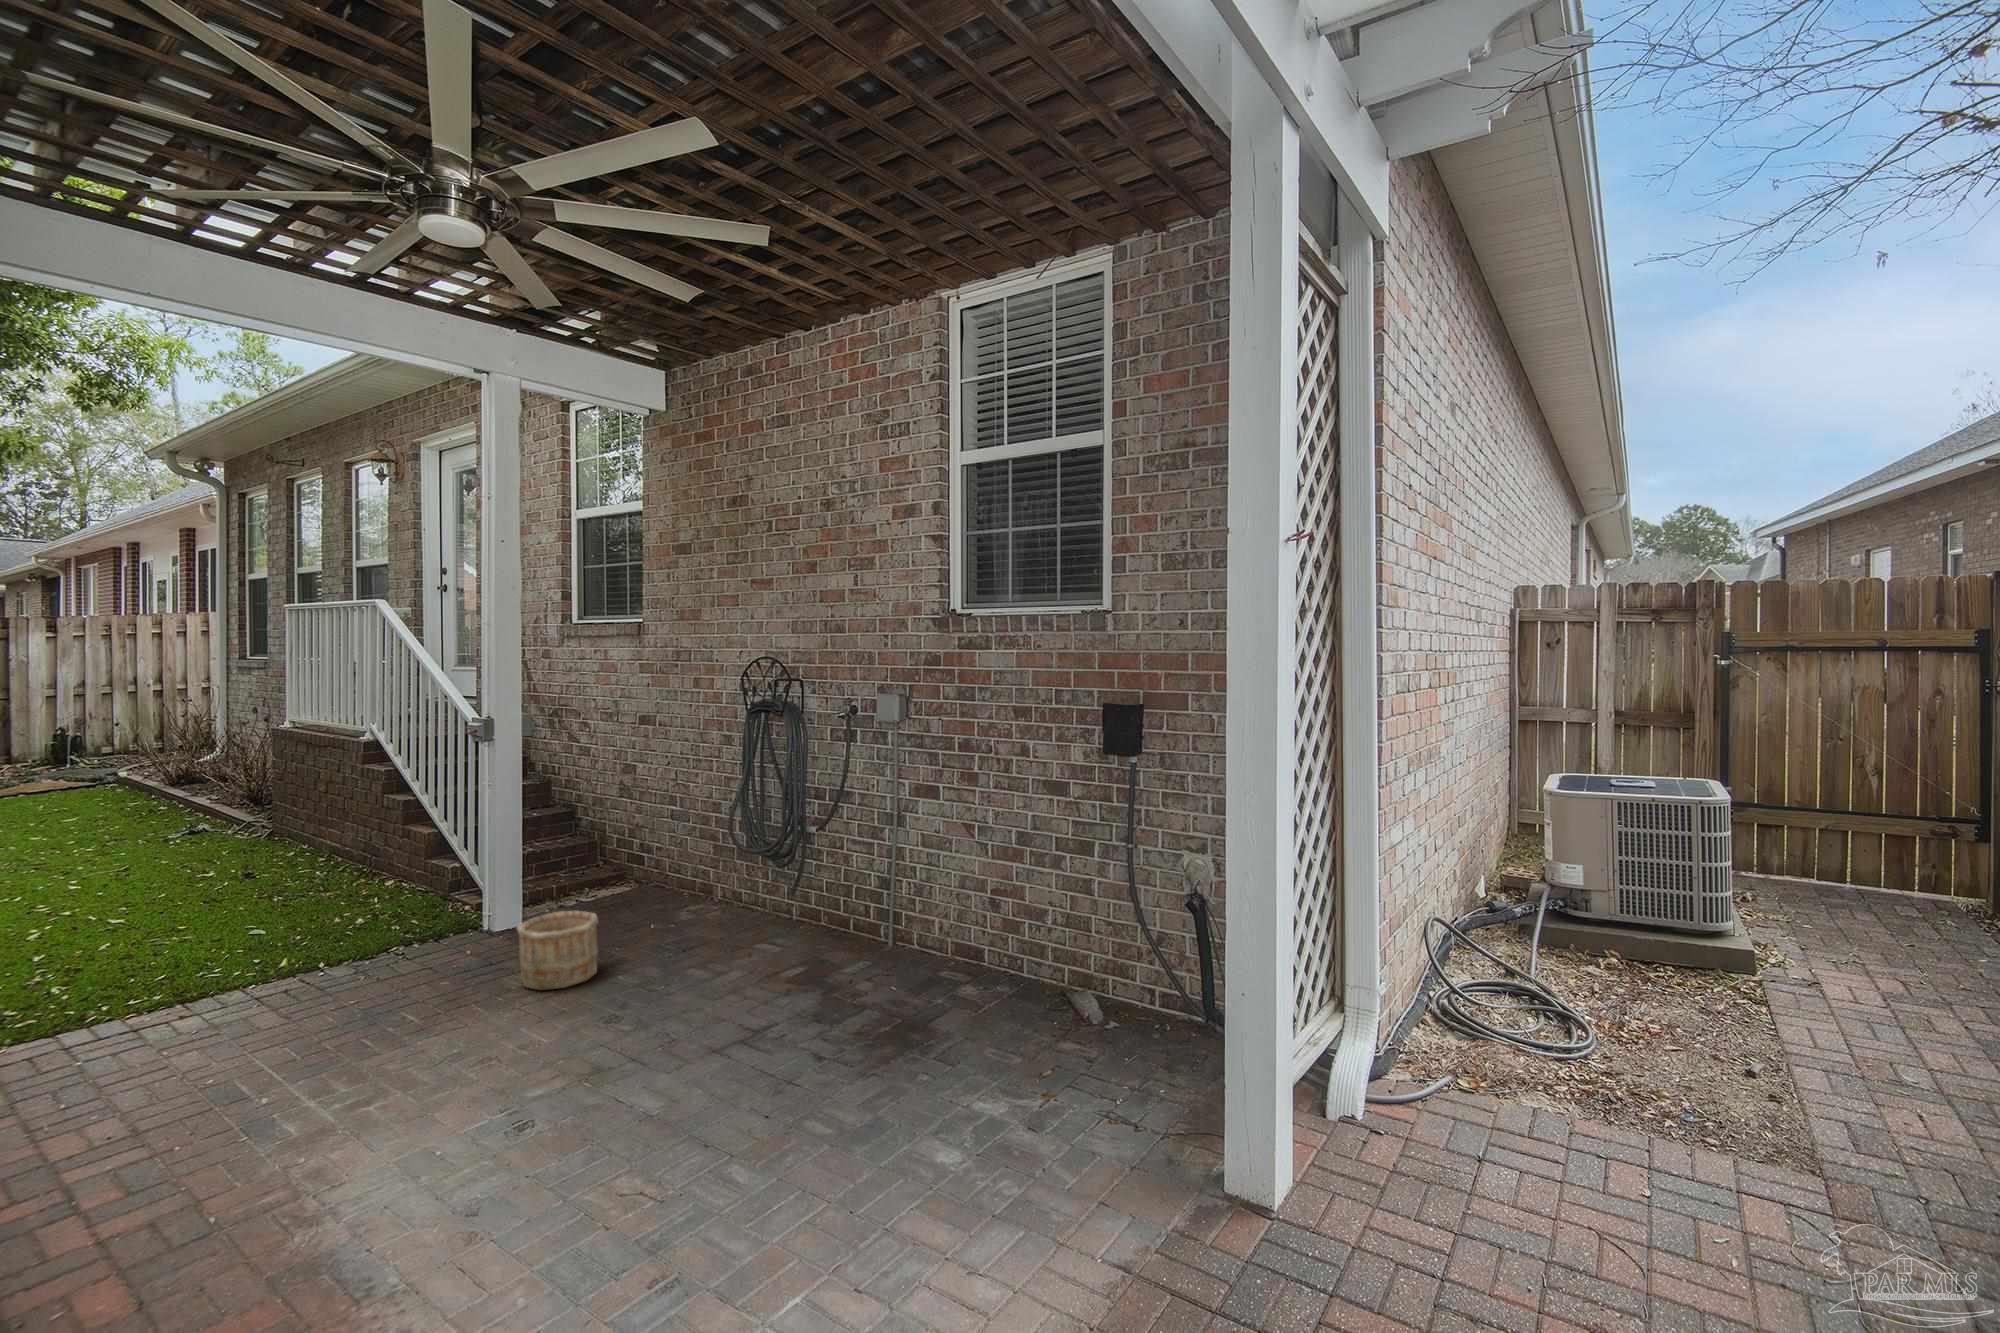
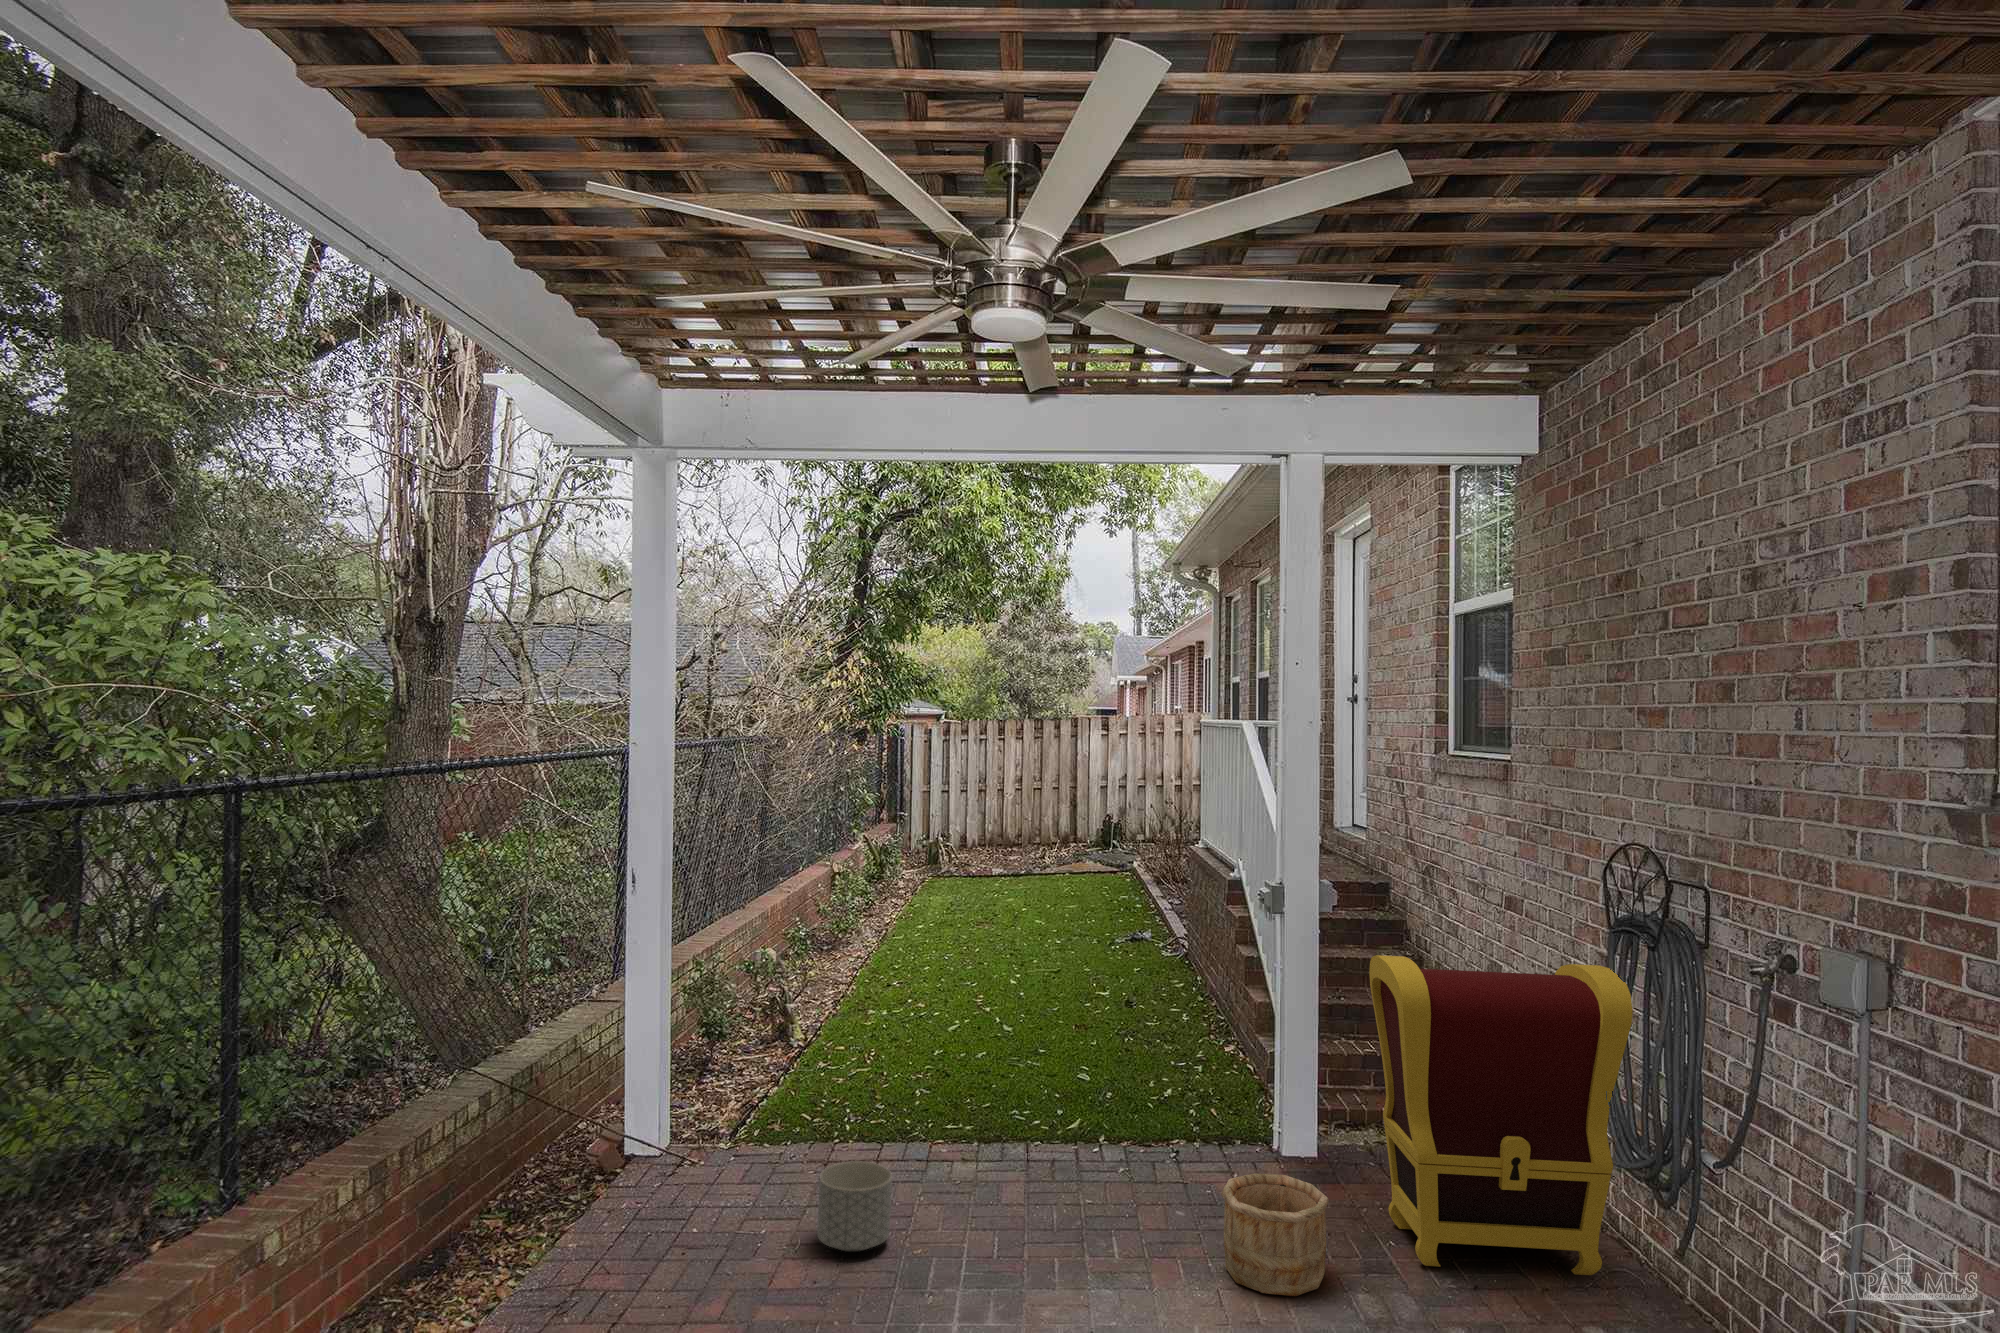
armchair: none [590,737,755,941] -> present [1369,955,1633,1275]
planter: none [84,1022,187,1114] -> present [817,1161,892,1252]

